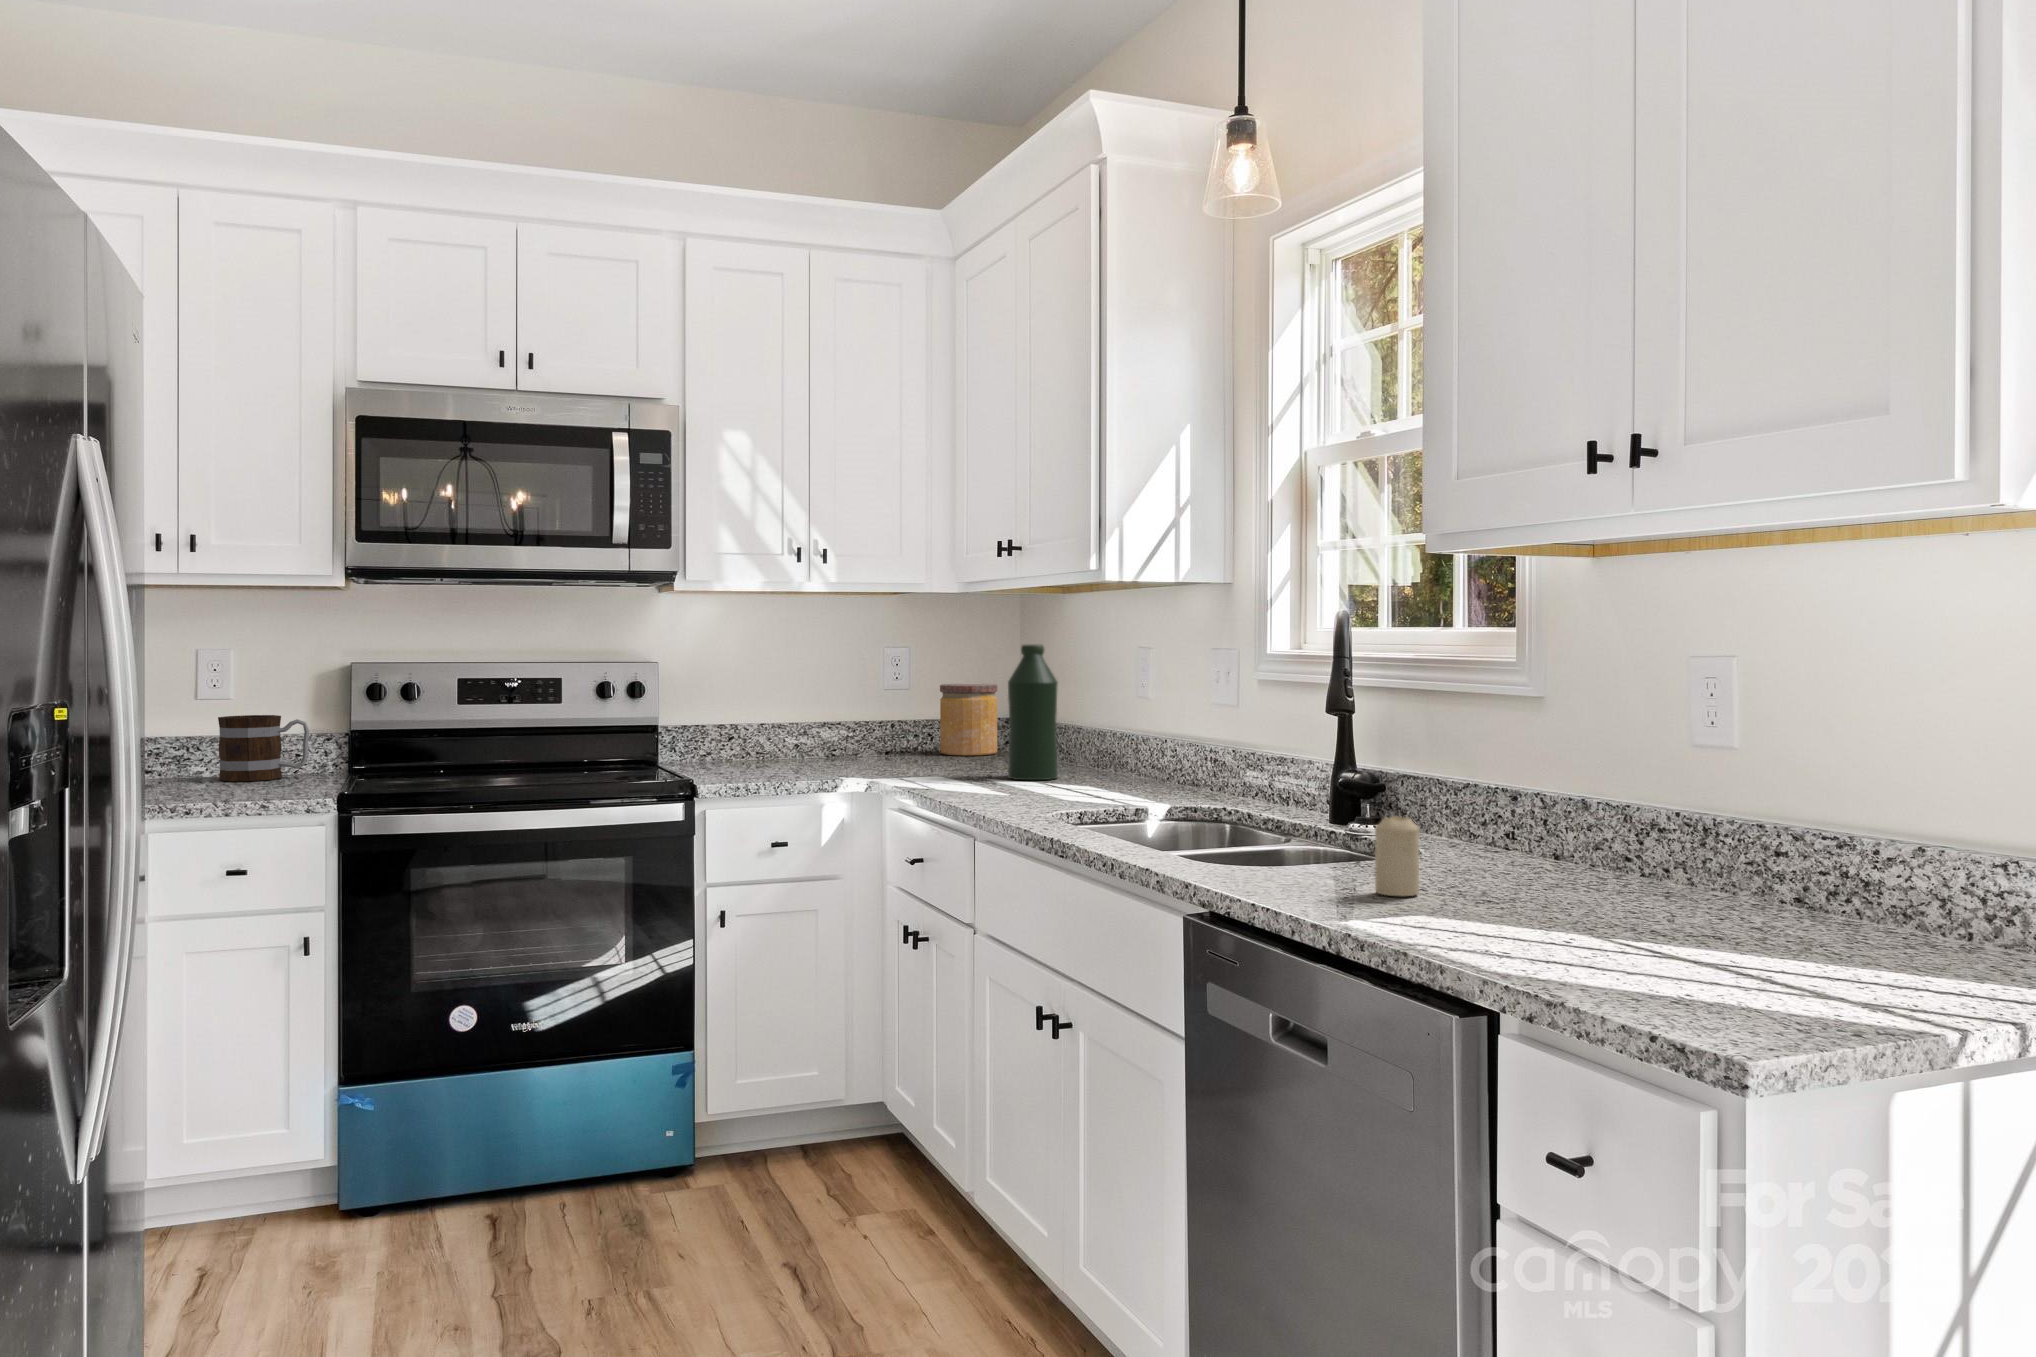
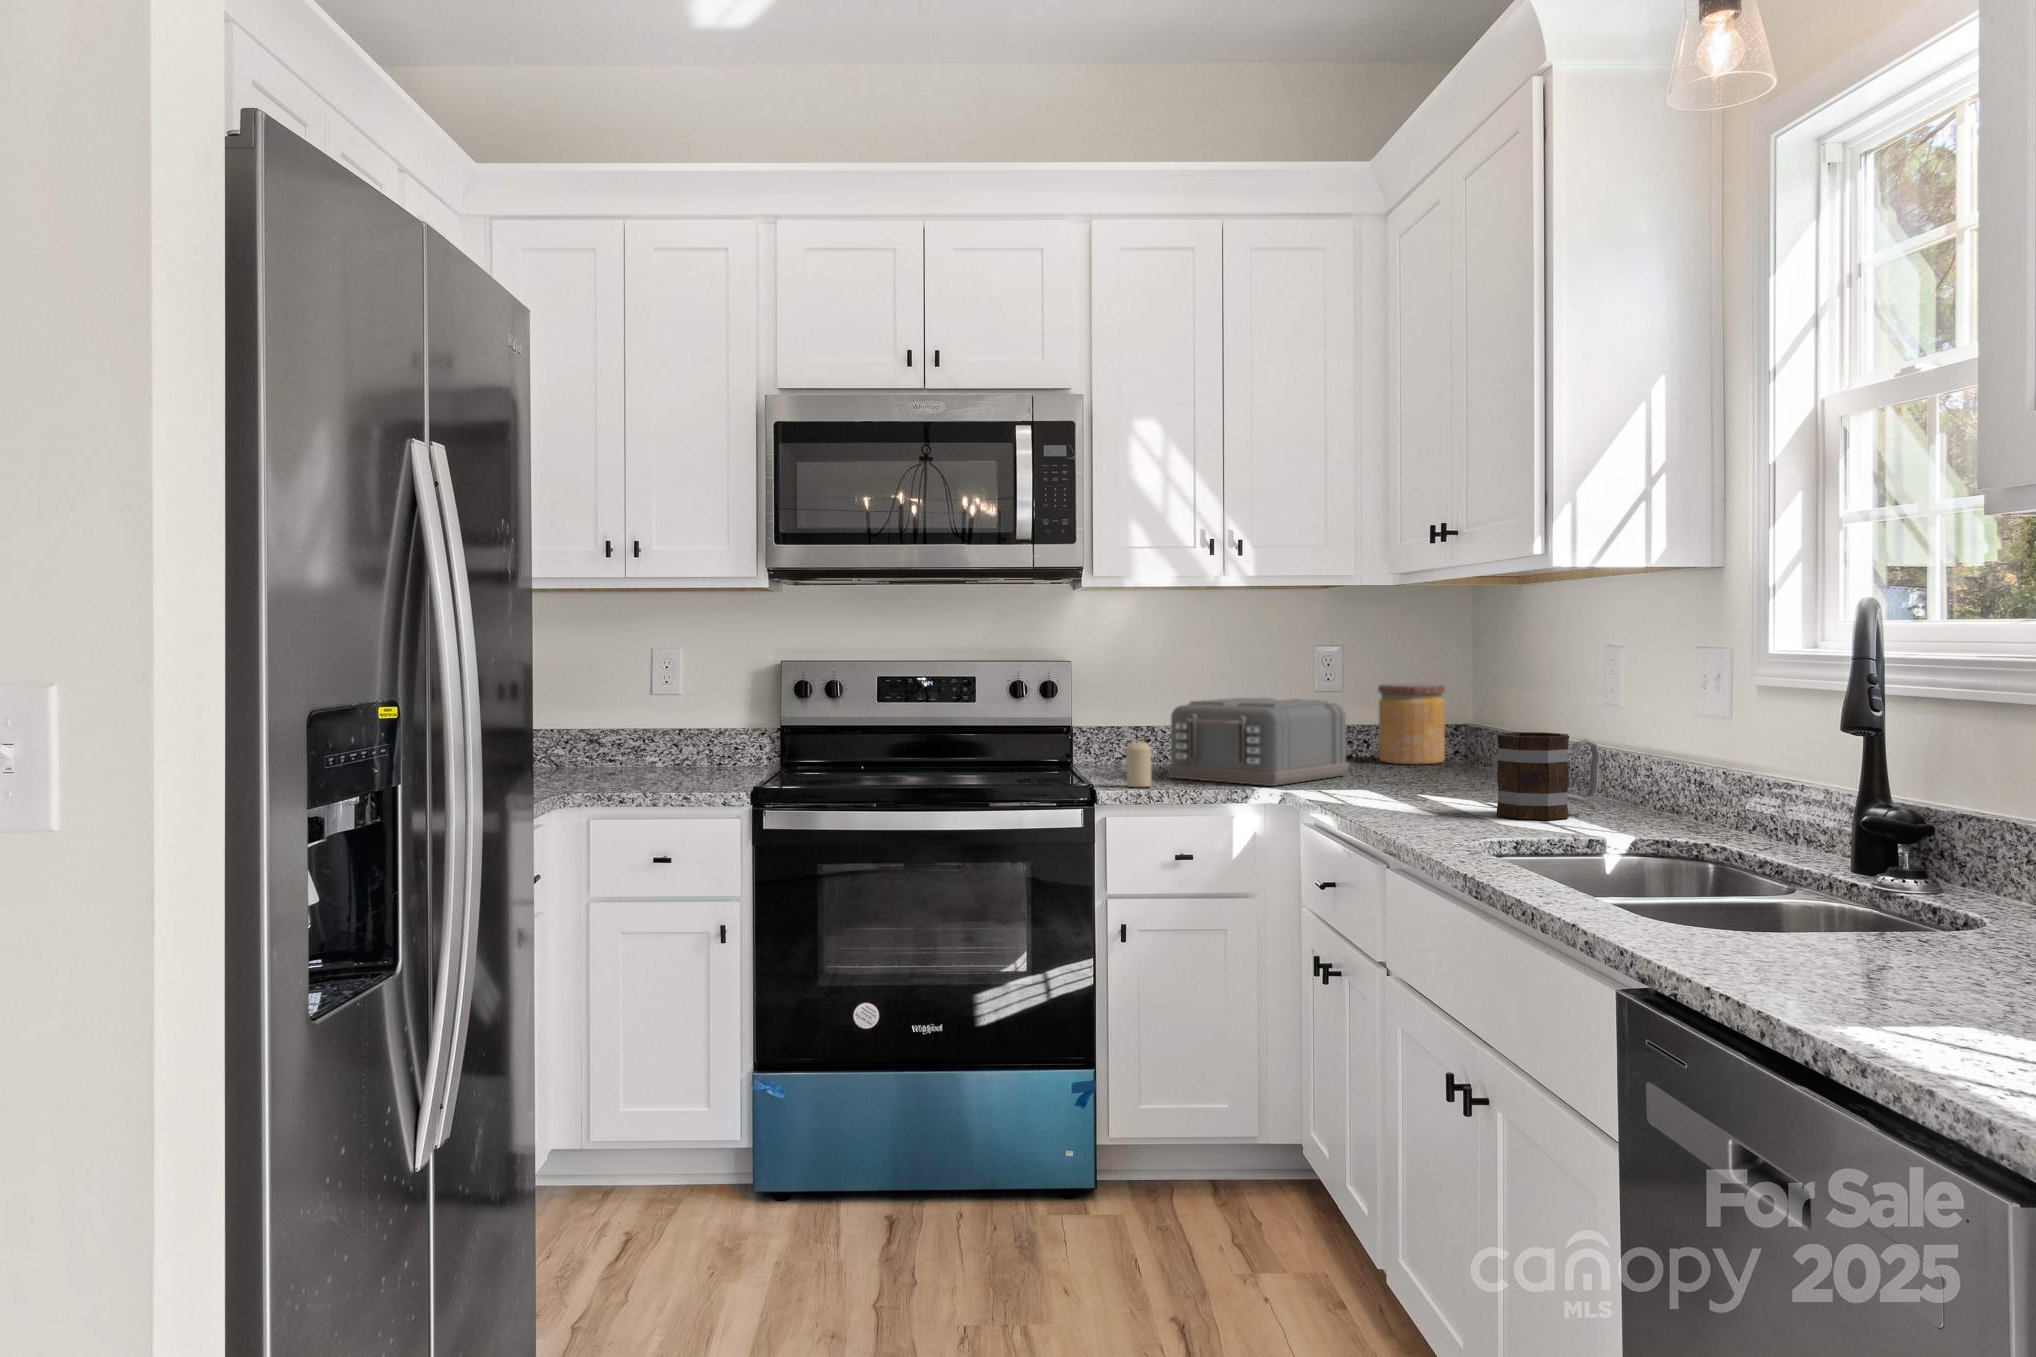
bottle: present [1008,645,1058,780] -> none [1445,641,1506,798]
toaster: none [756,697,920,776] -> present [1168,698,1349,786]
mug: present [218,715,309,781] -> present [1497,732,1600,820]
candle: present [1375,816,1419,896] -> present [1126,742,1151,787]

